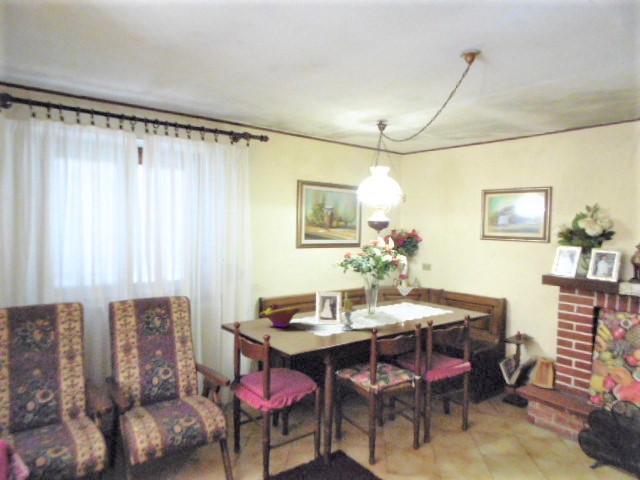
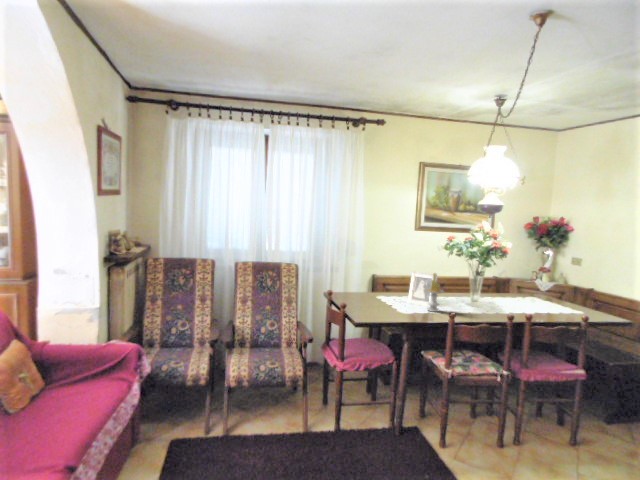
decorative bowl: present [260,304,301,327] -> none [353,278,392,301]

